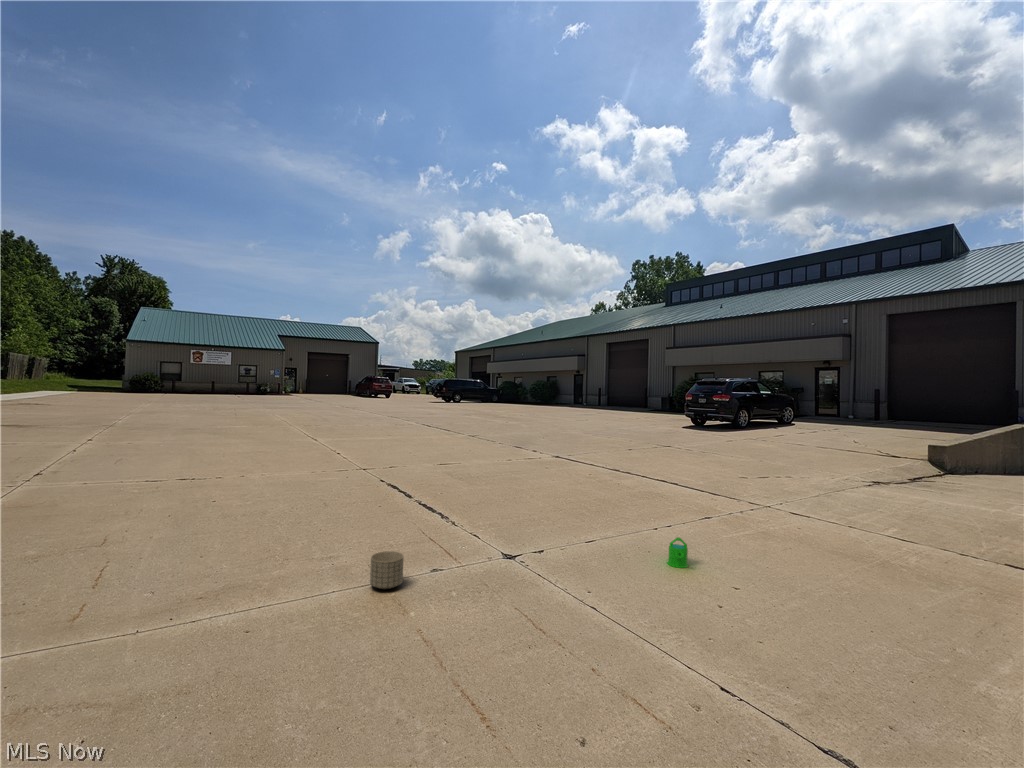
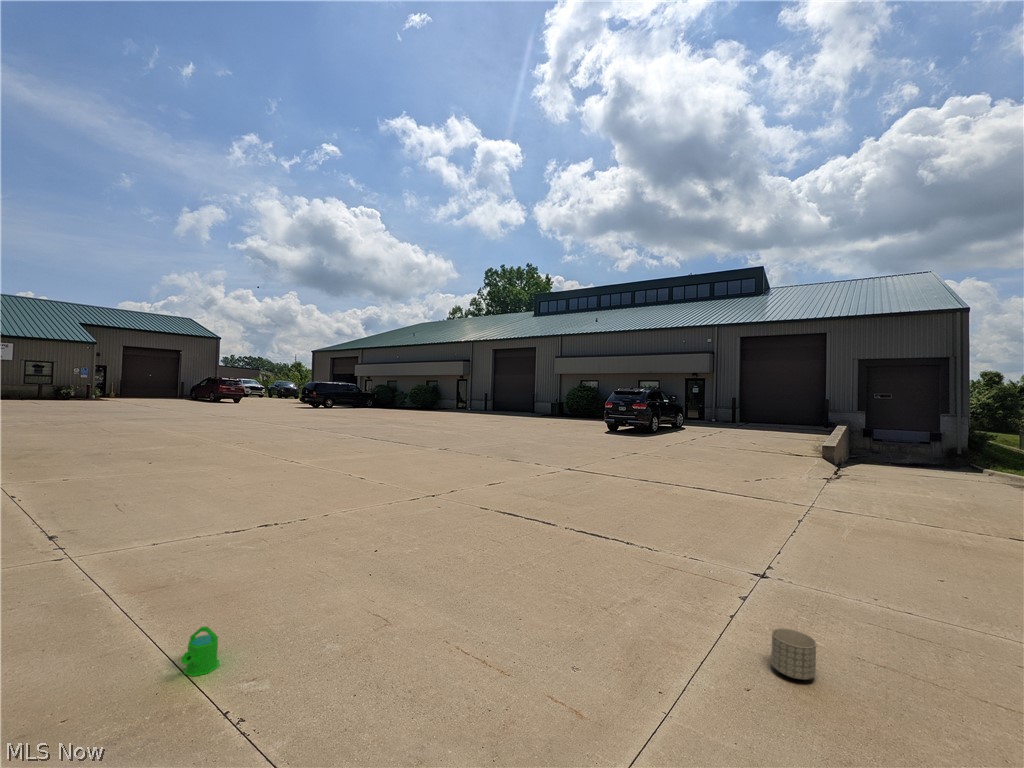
watering can: present [667,538,688,568] -> present [181,627,219,676]

